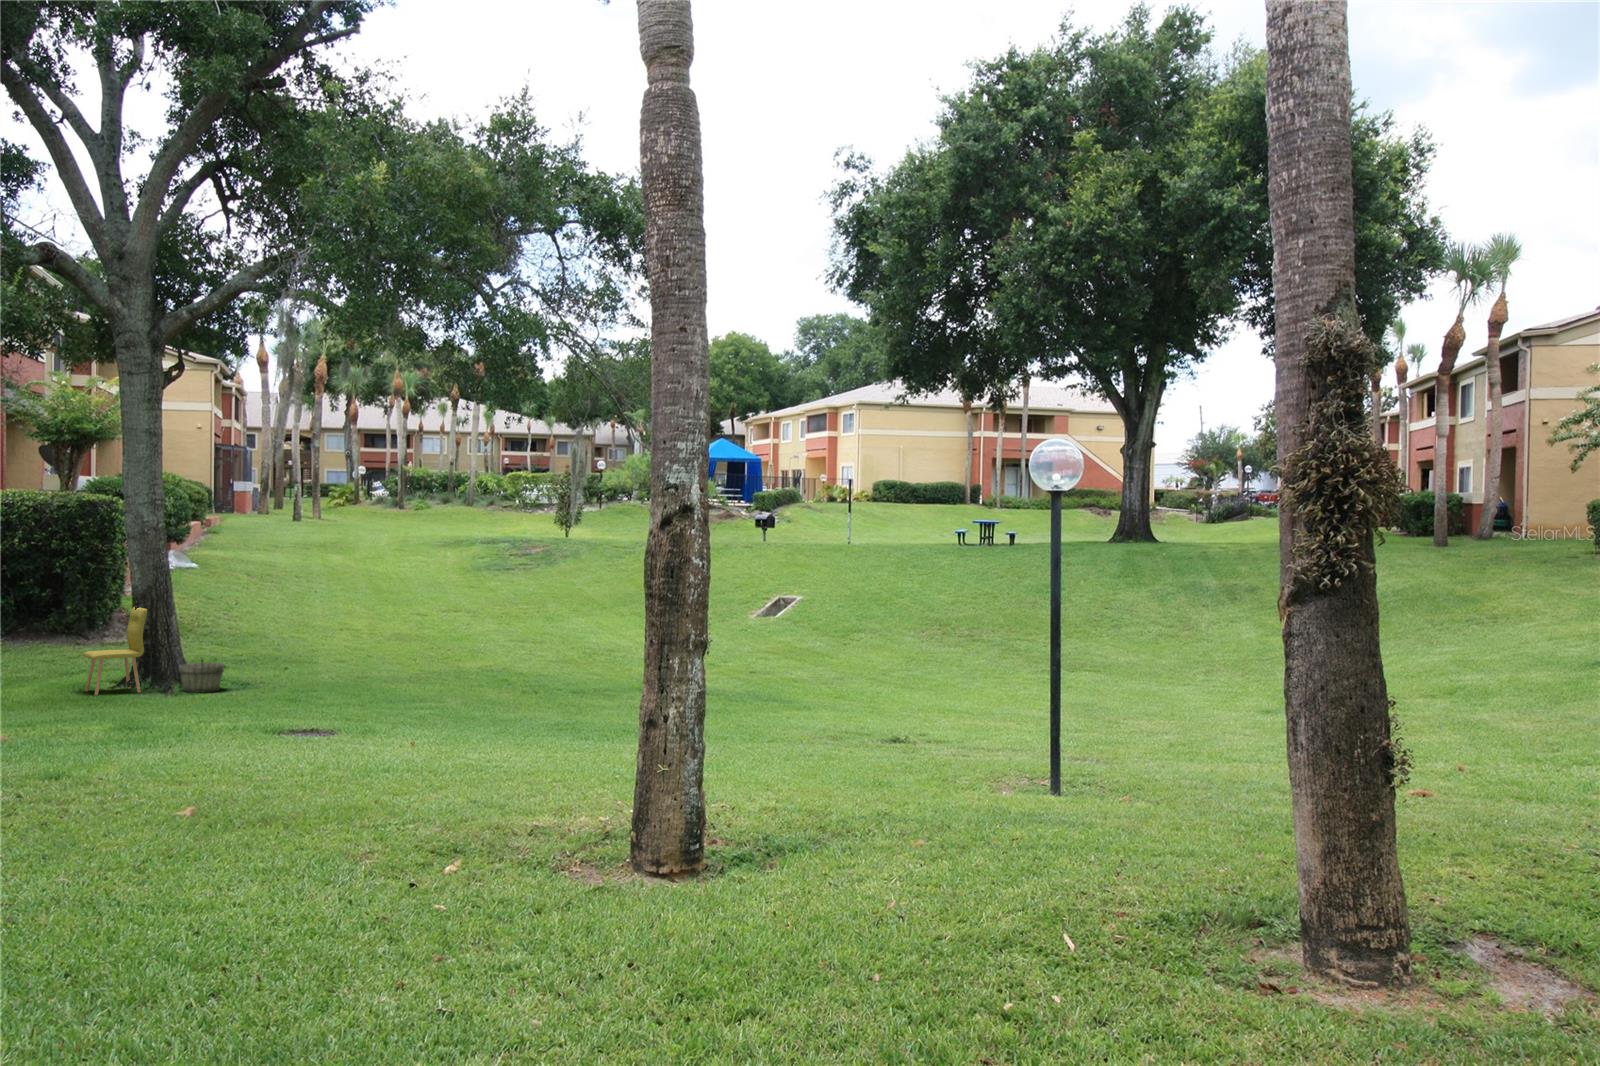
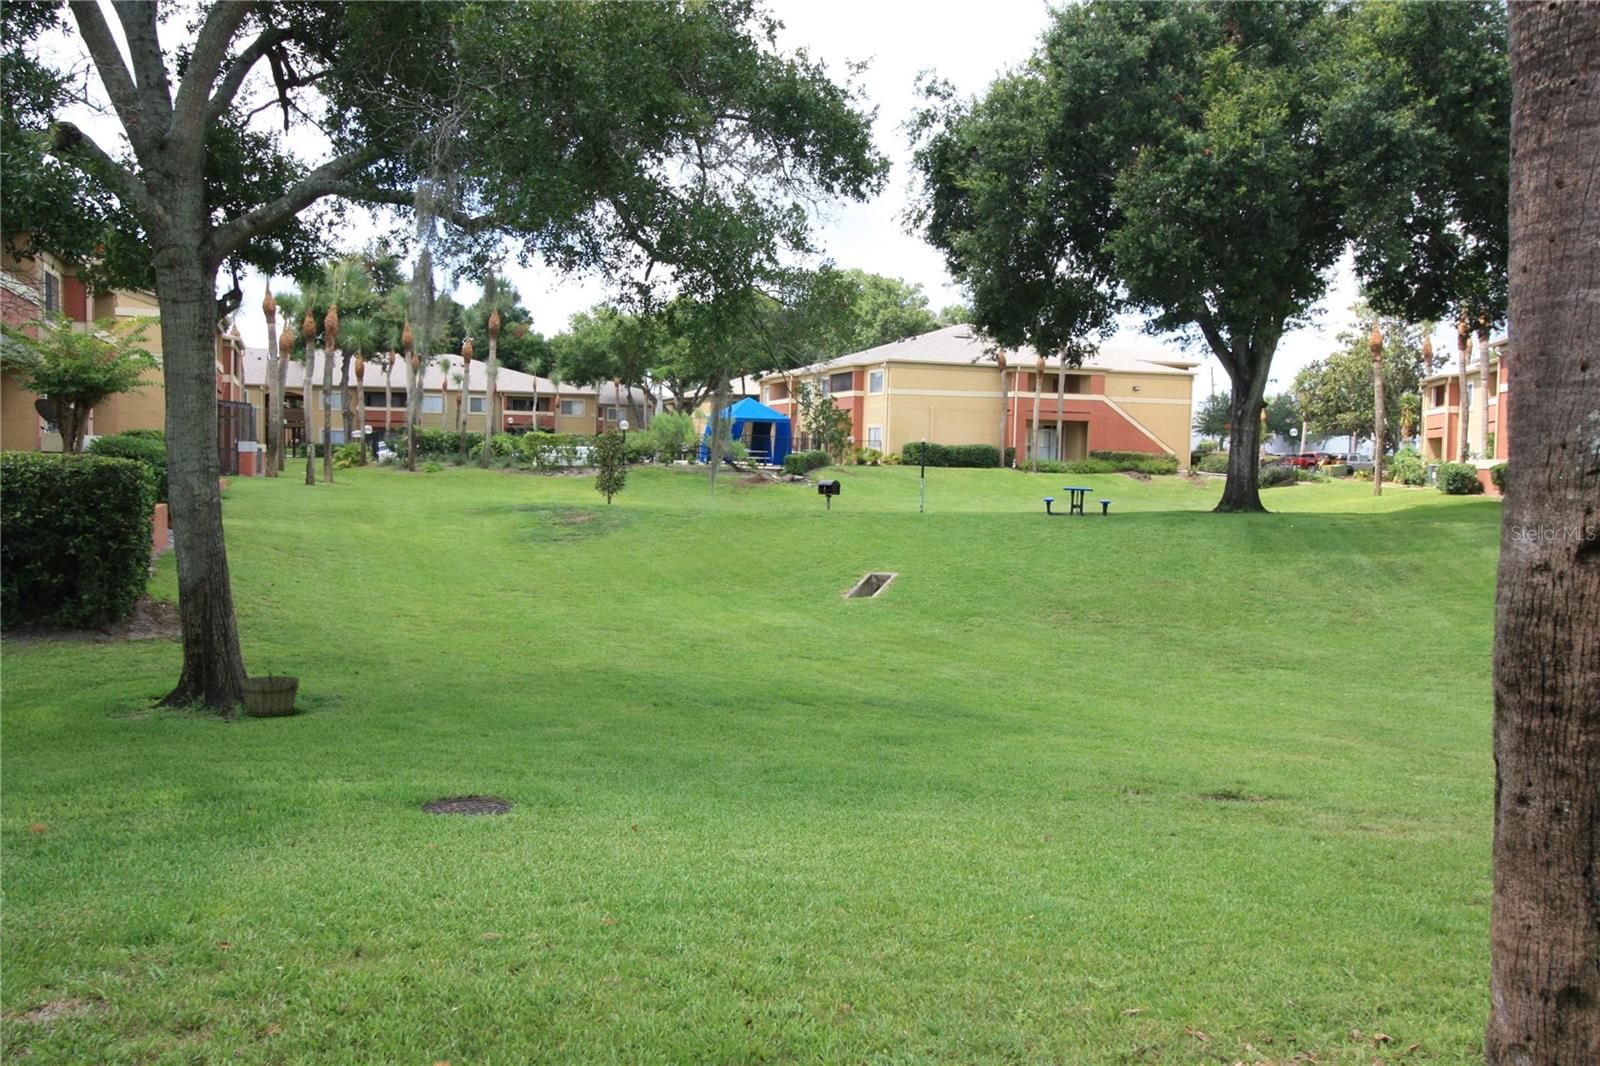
chair: present [82,607,147,695] -> none [115,605,200,725]

